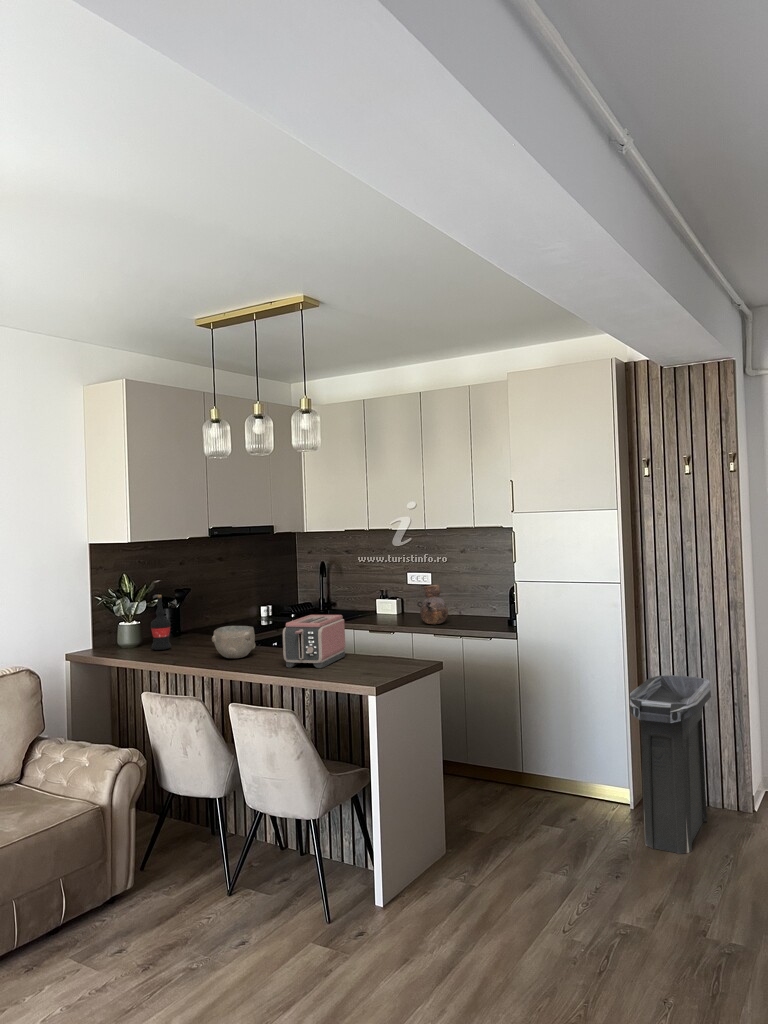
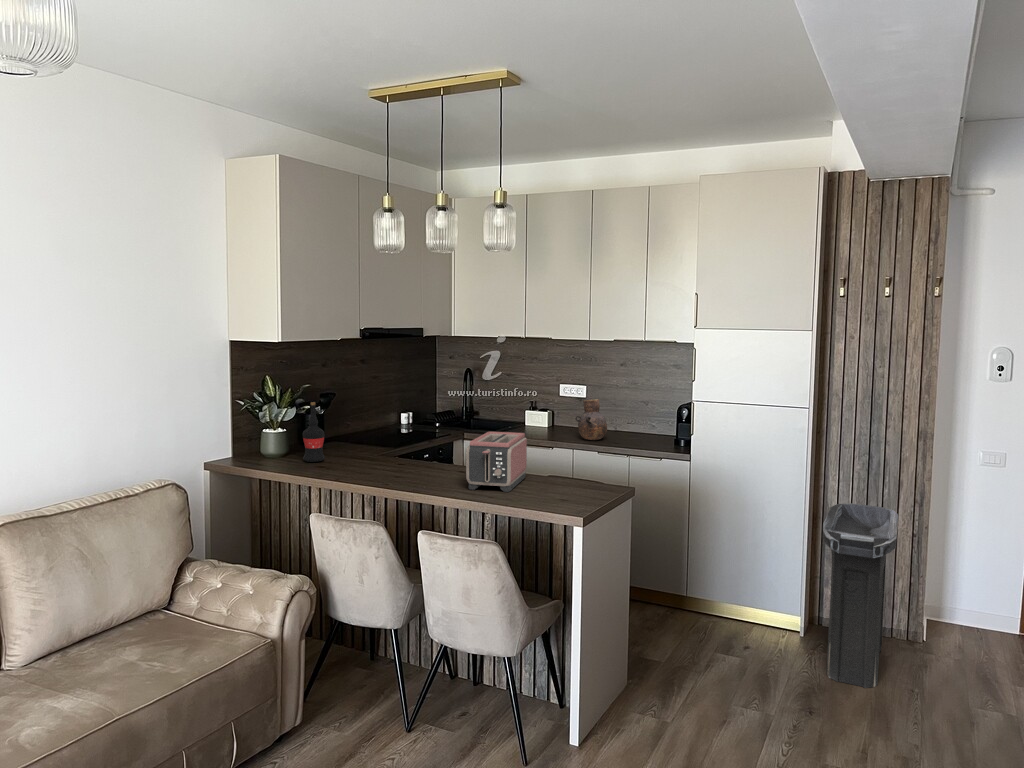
bowl: present [212,626,256,658] -> none [379,440,426,476]

